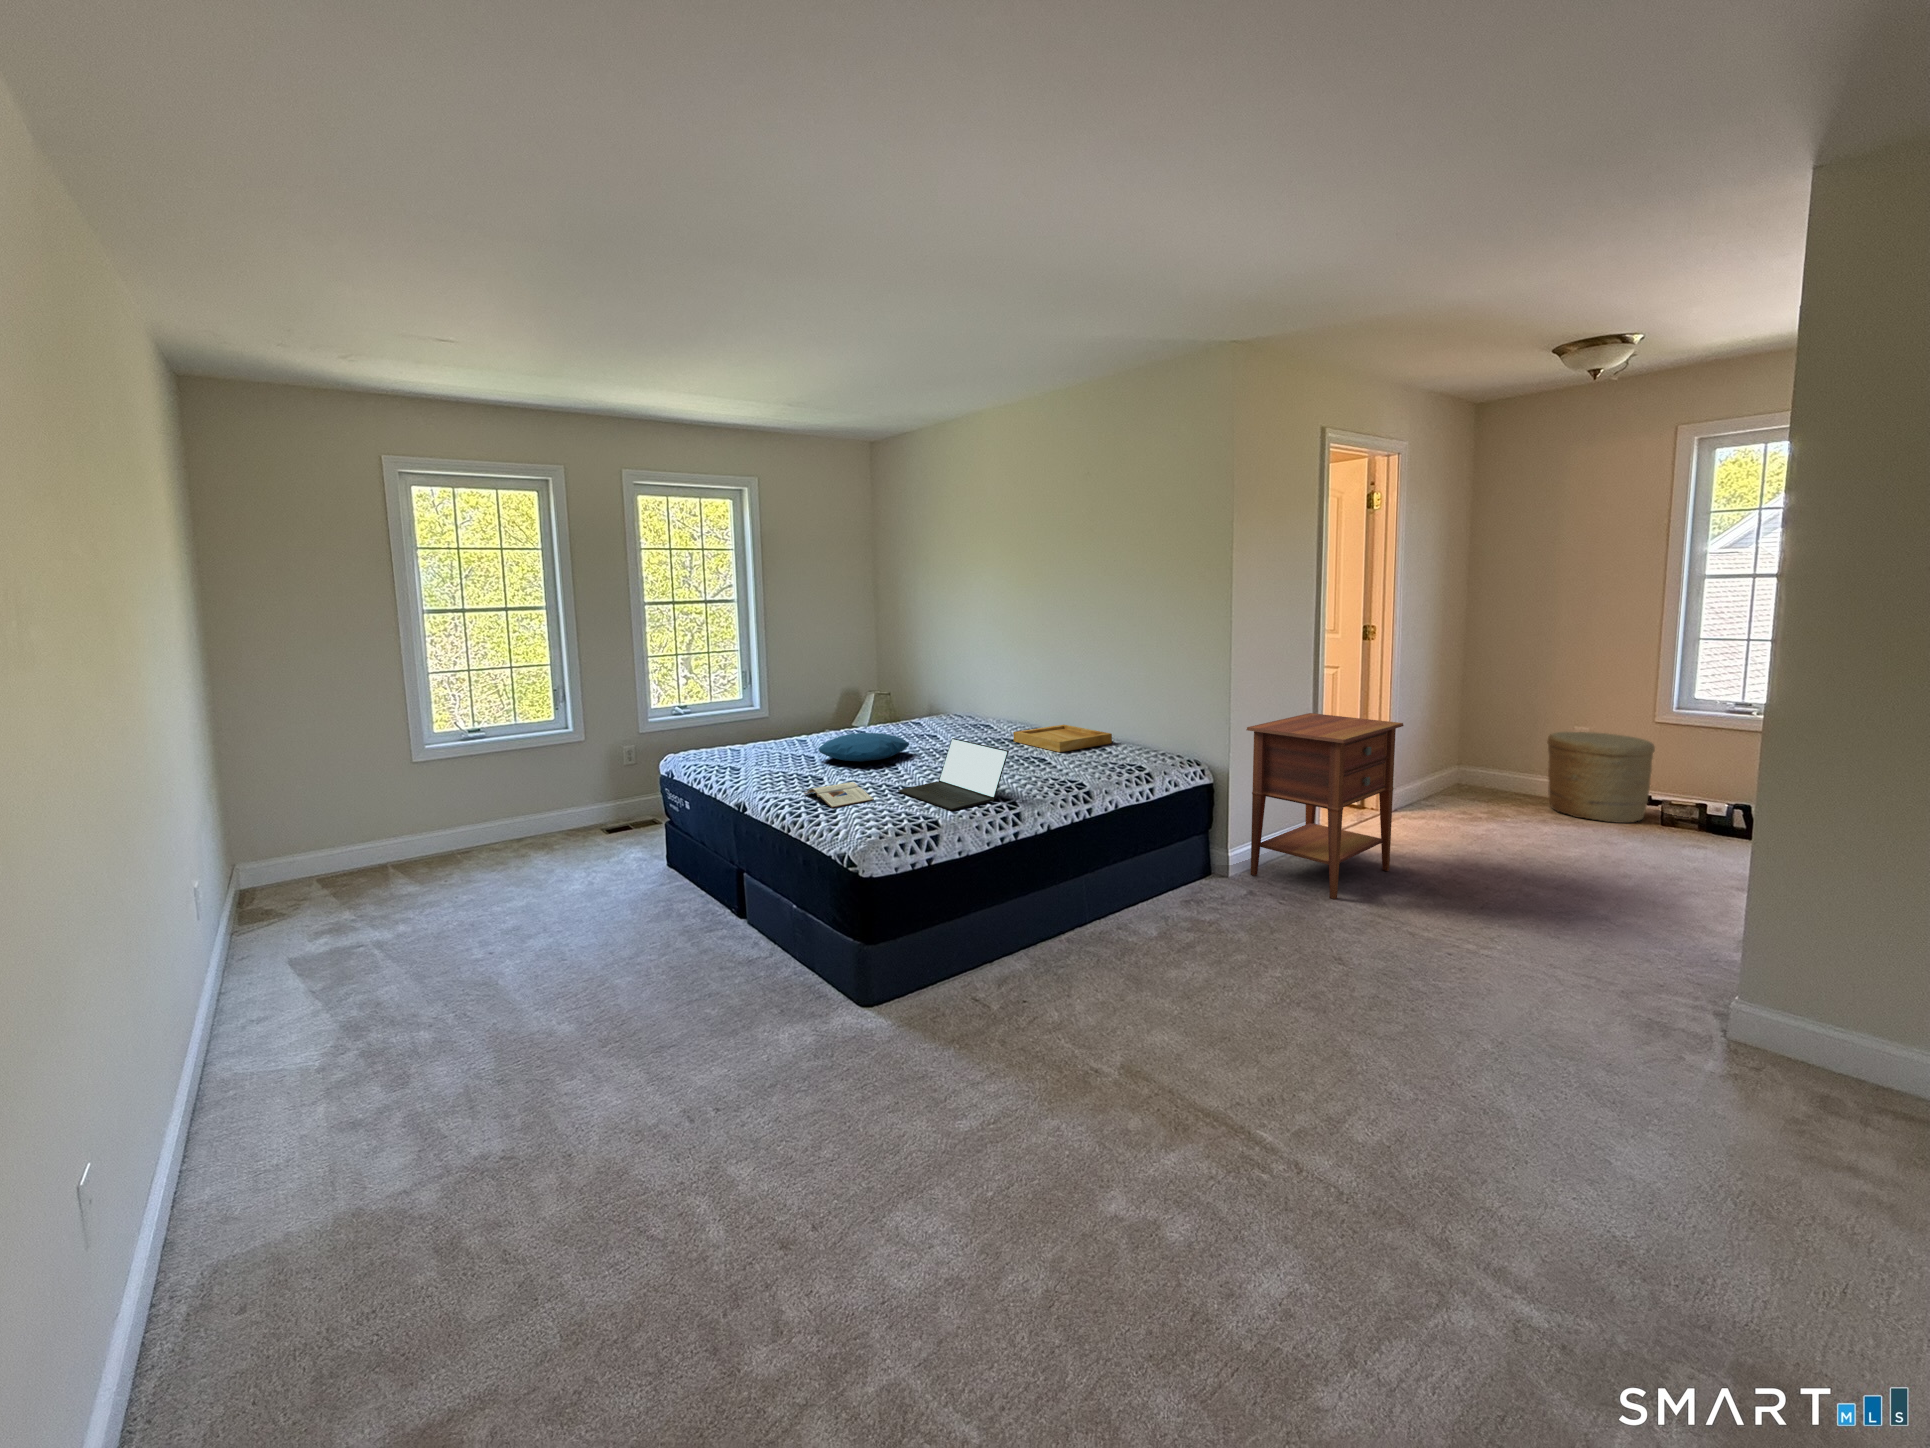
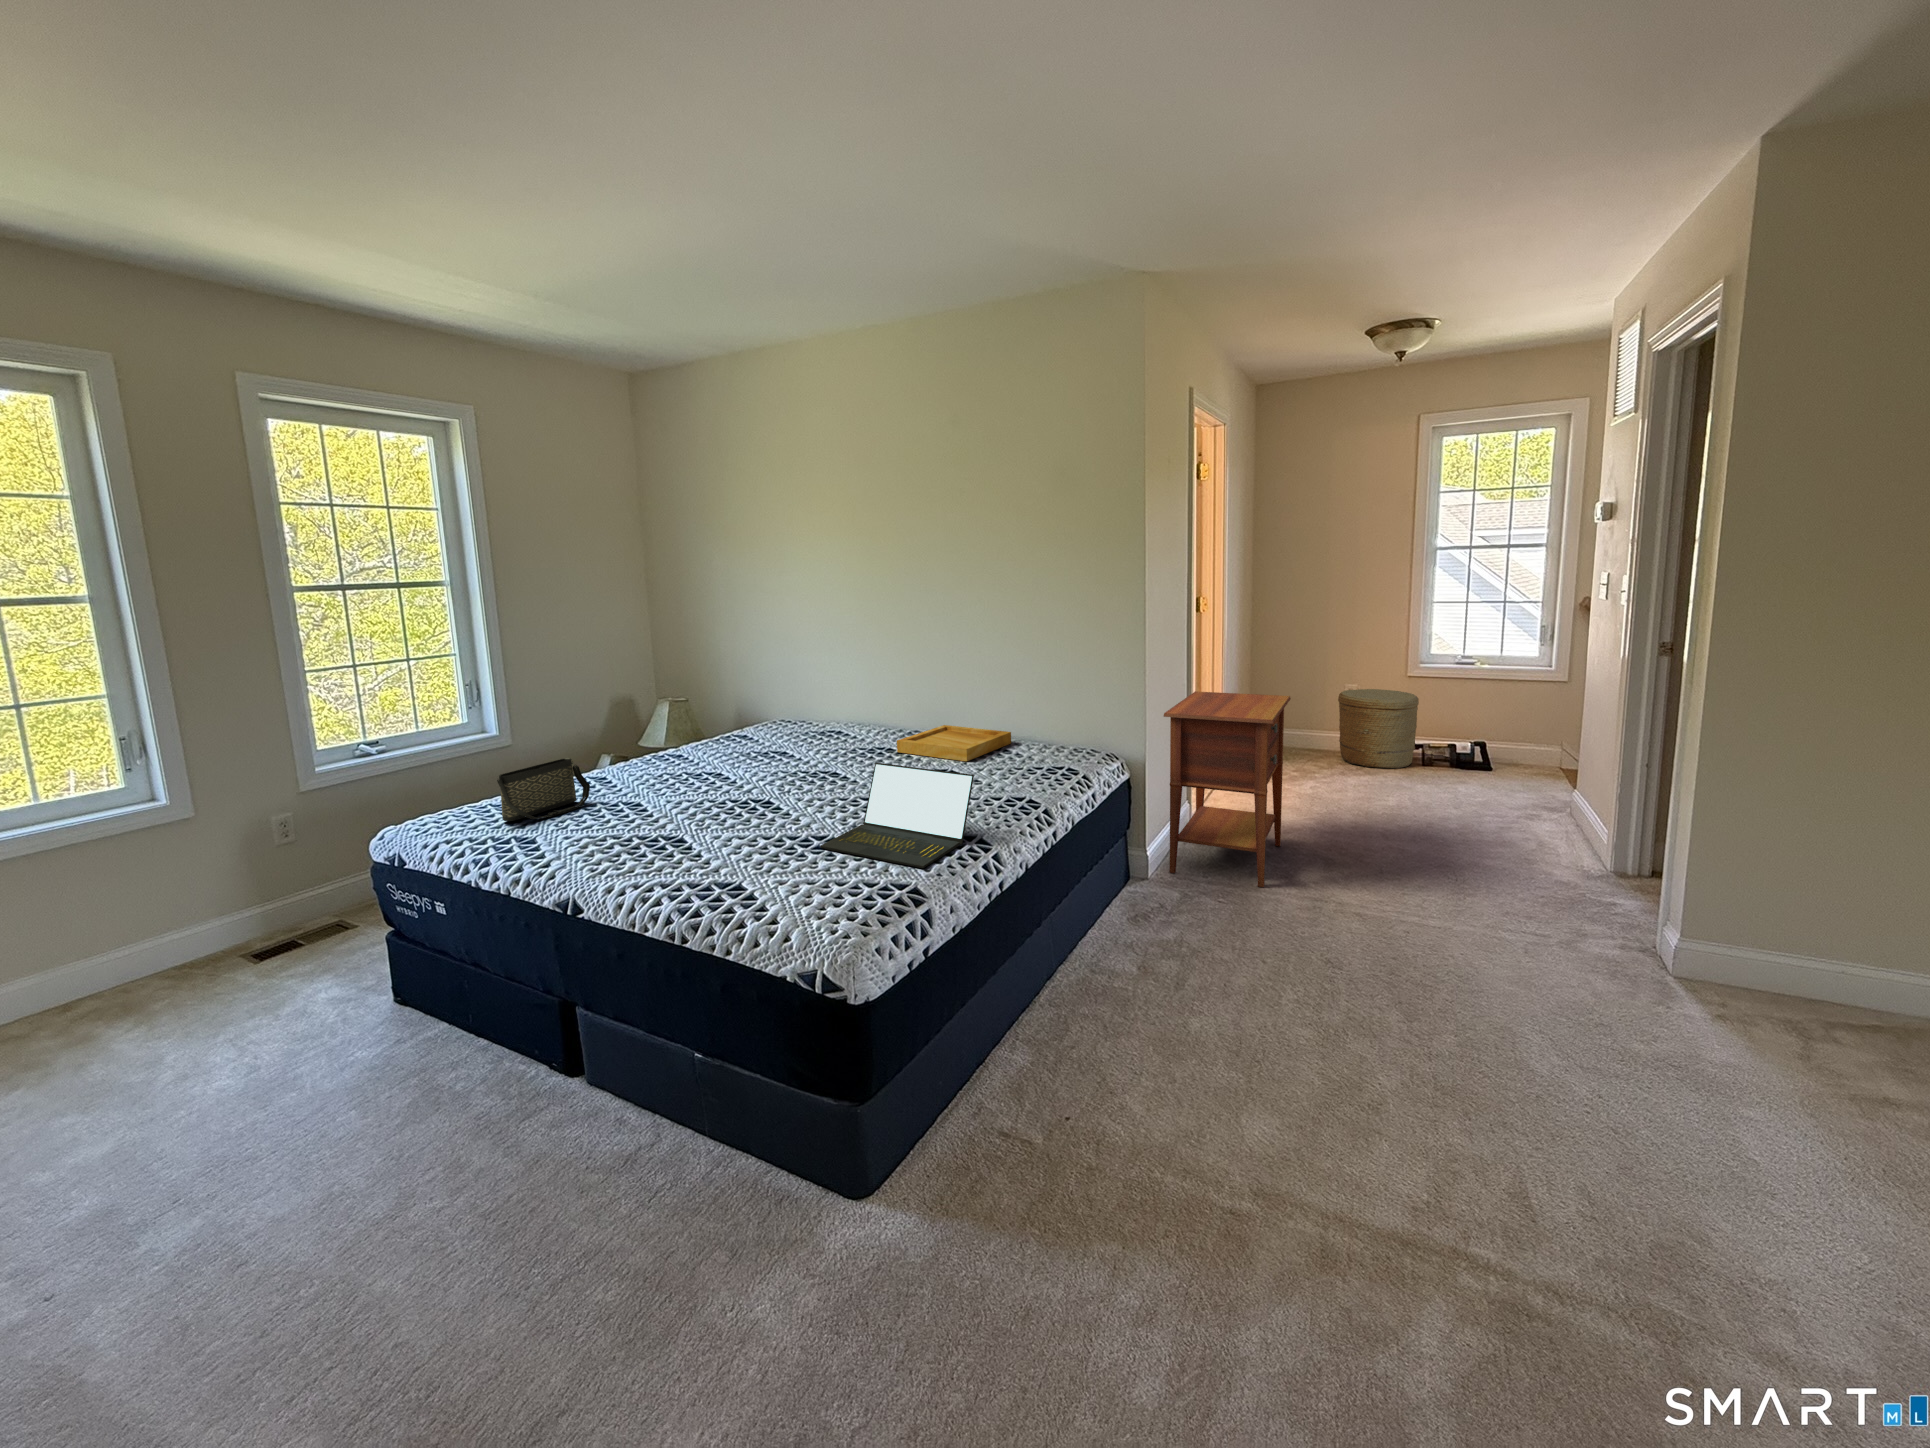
handbag: none [728,720,786,757] -> present [497,758,590,821]
pillow: present [818,733,909,761] -> none [654,761,782,807]
magazine: present [804,782,874,808] -> none [680,844,797,892]

